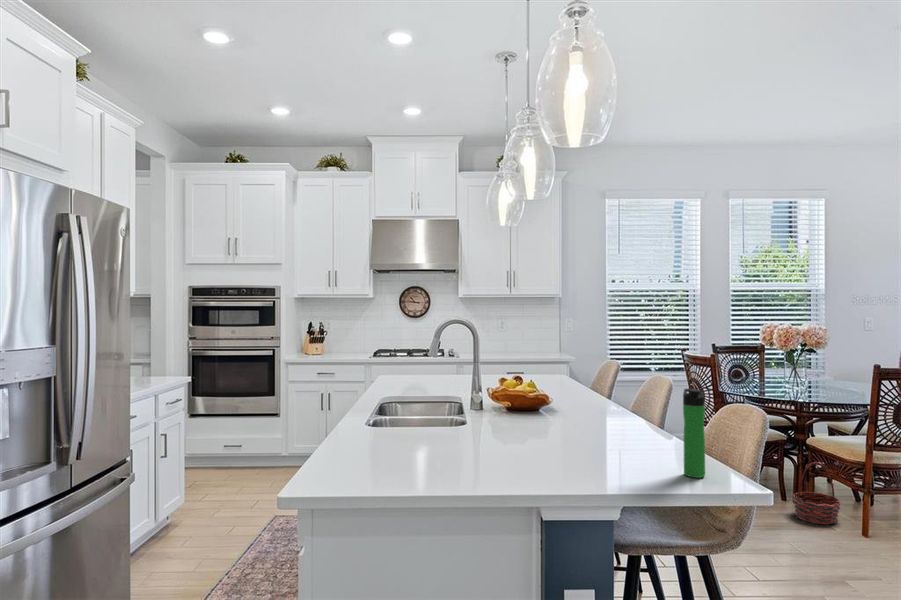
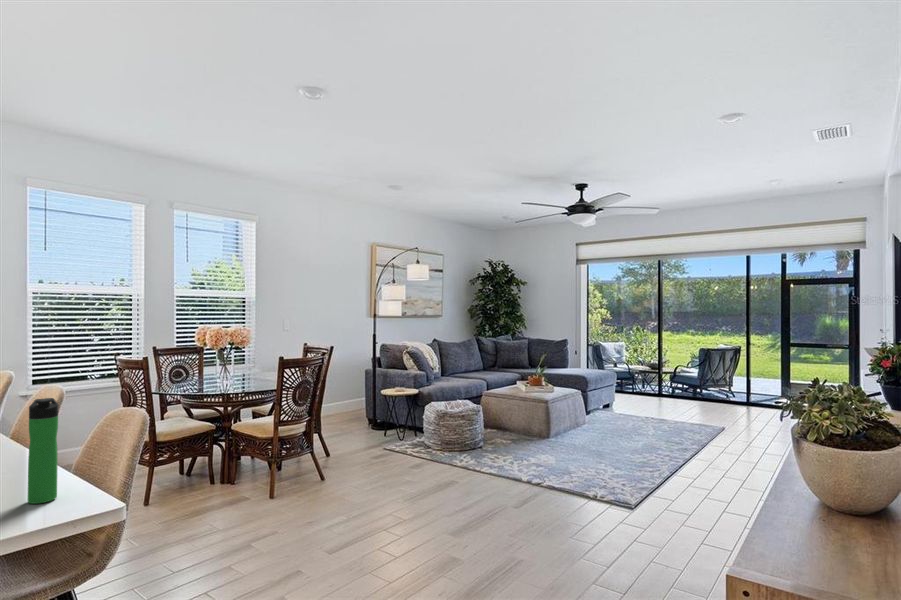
basket: present [793,462,841,524] -> none [216,444,255,498]

